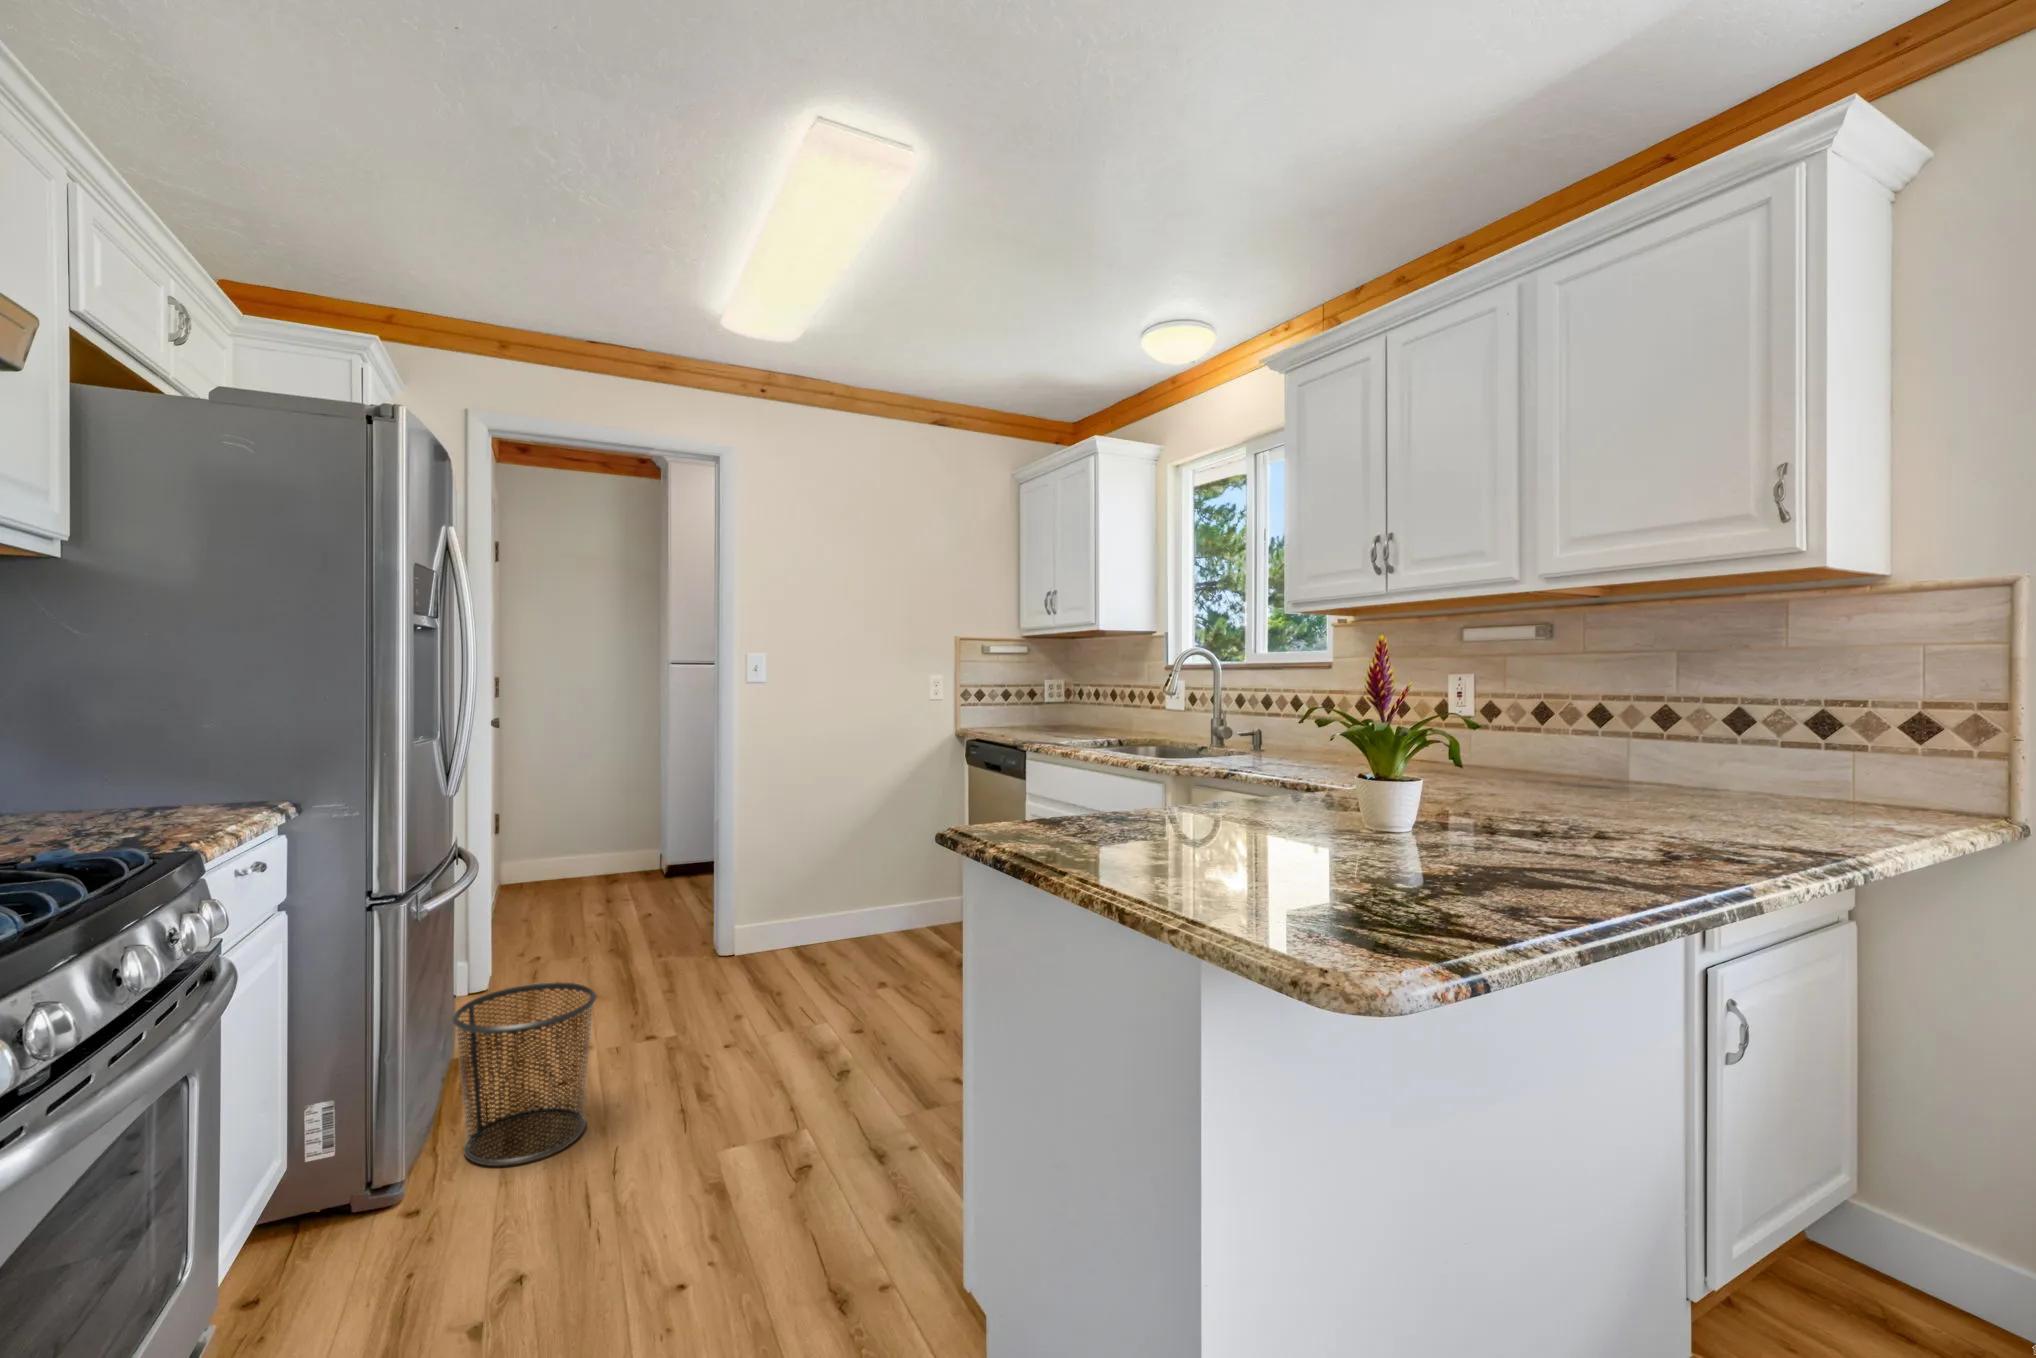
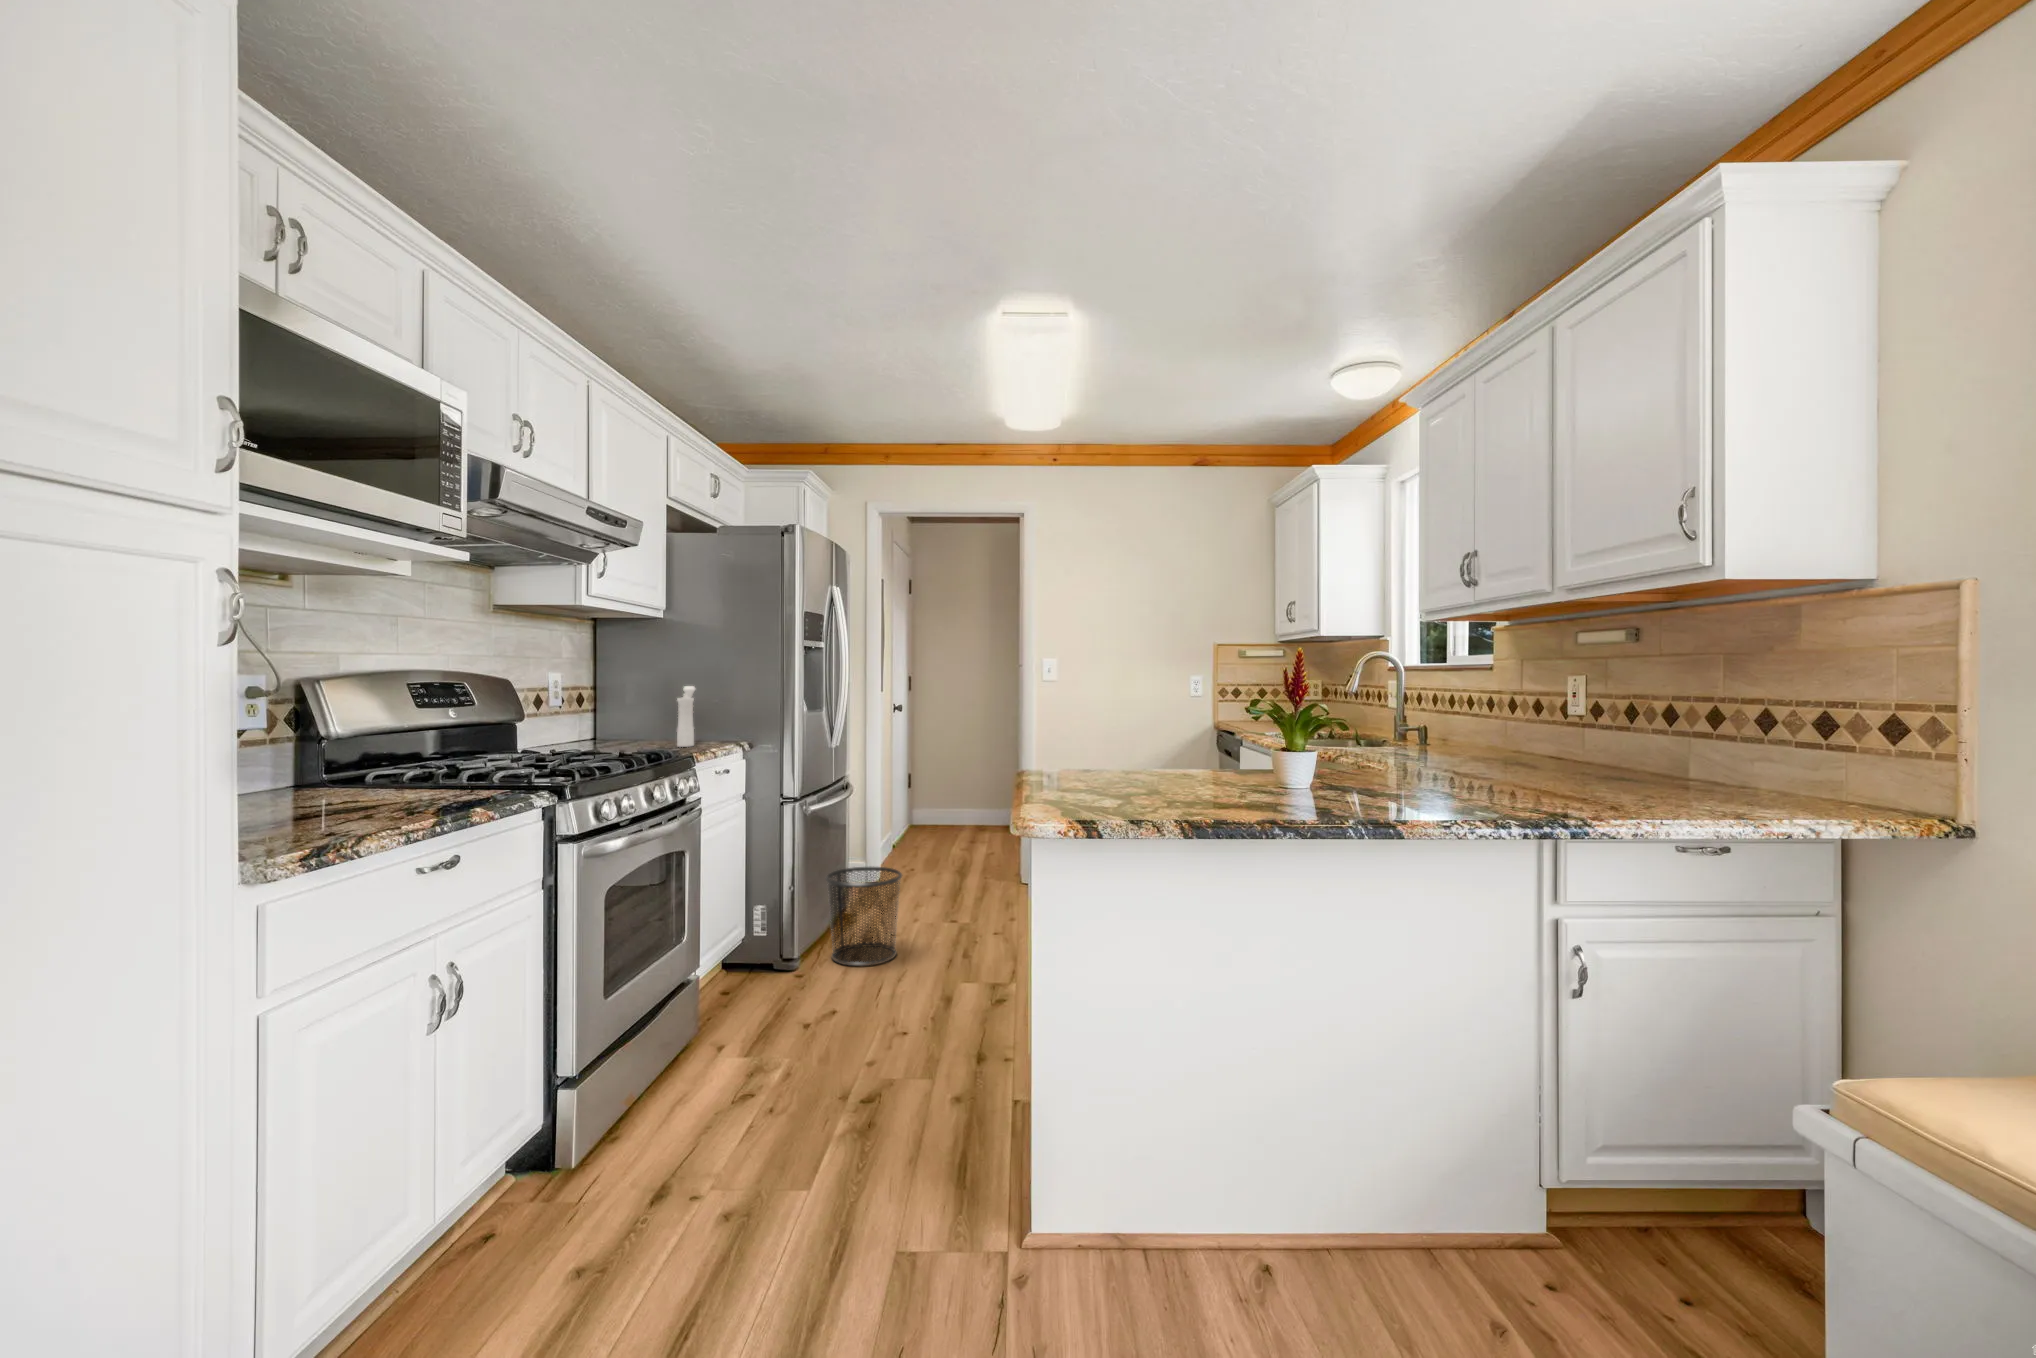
pepper mill: none [117,692,164,816] -> present [677,686,695,747]

